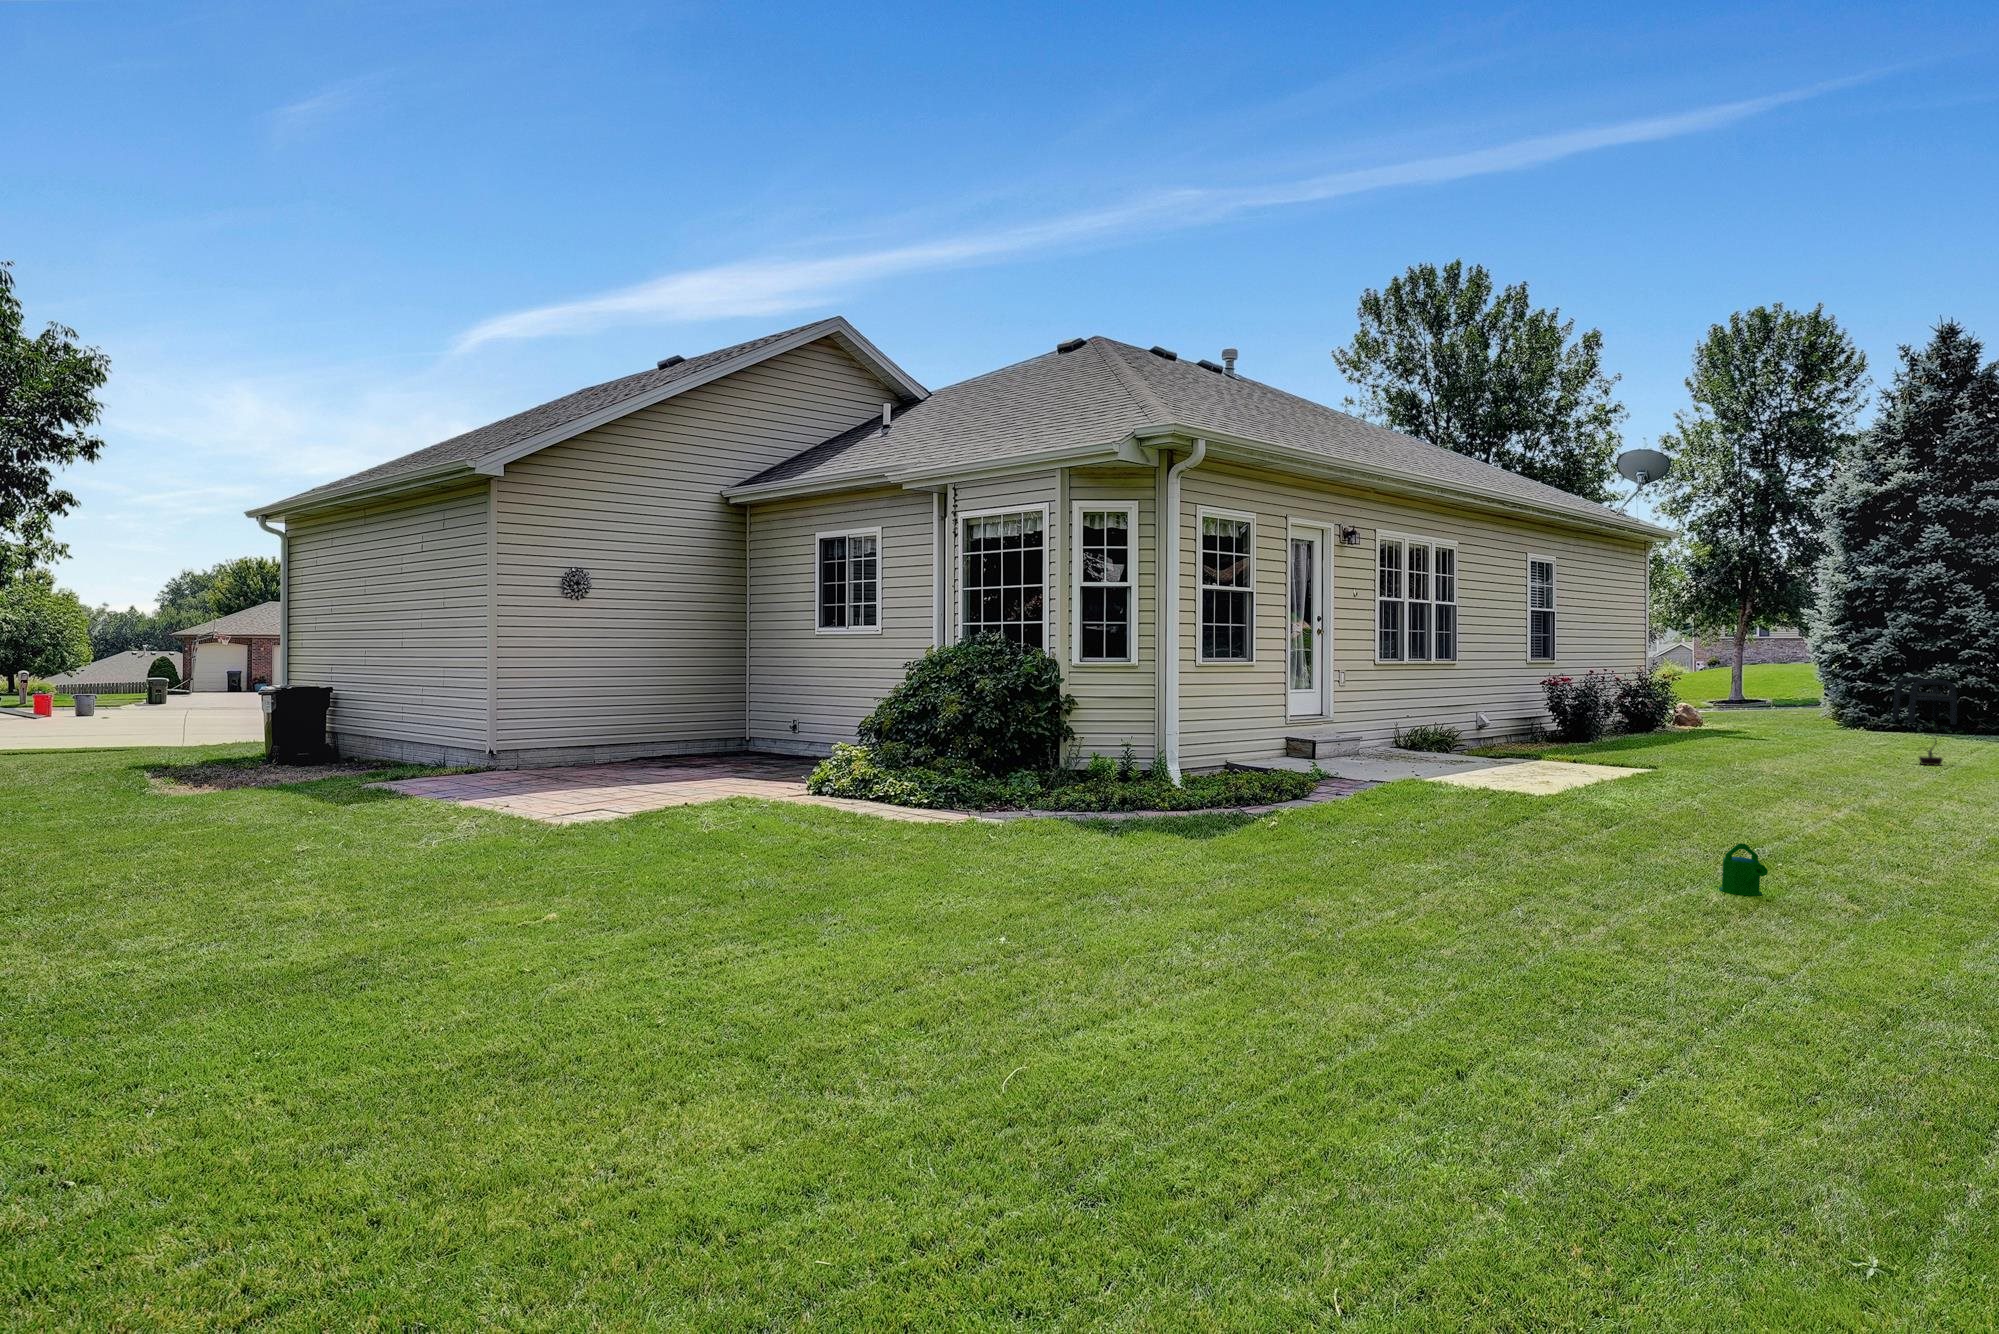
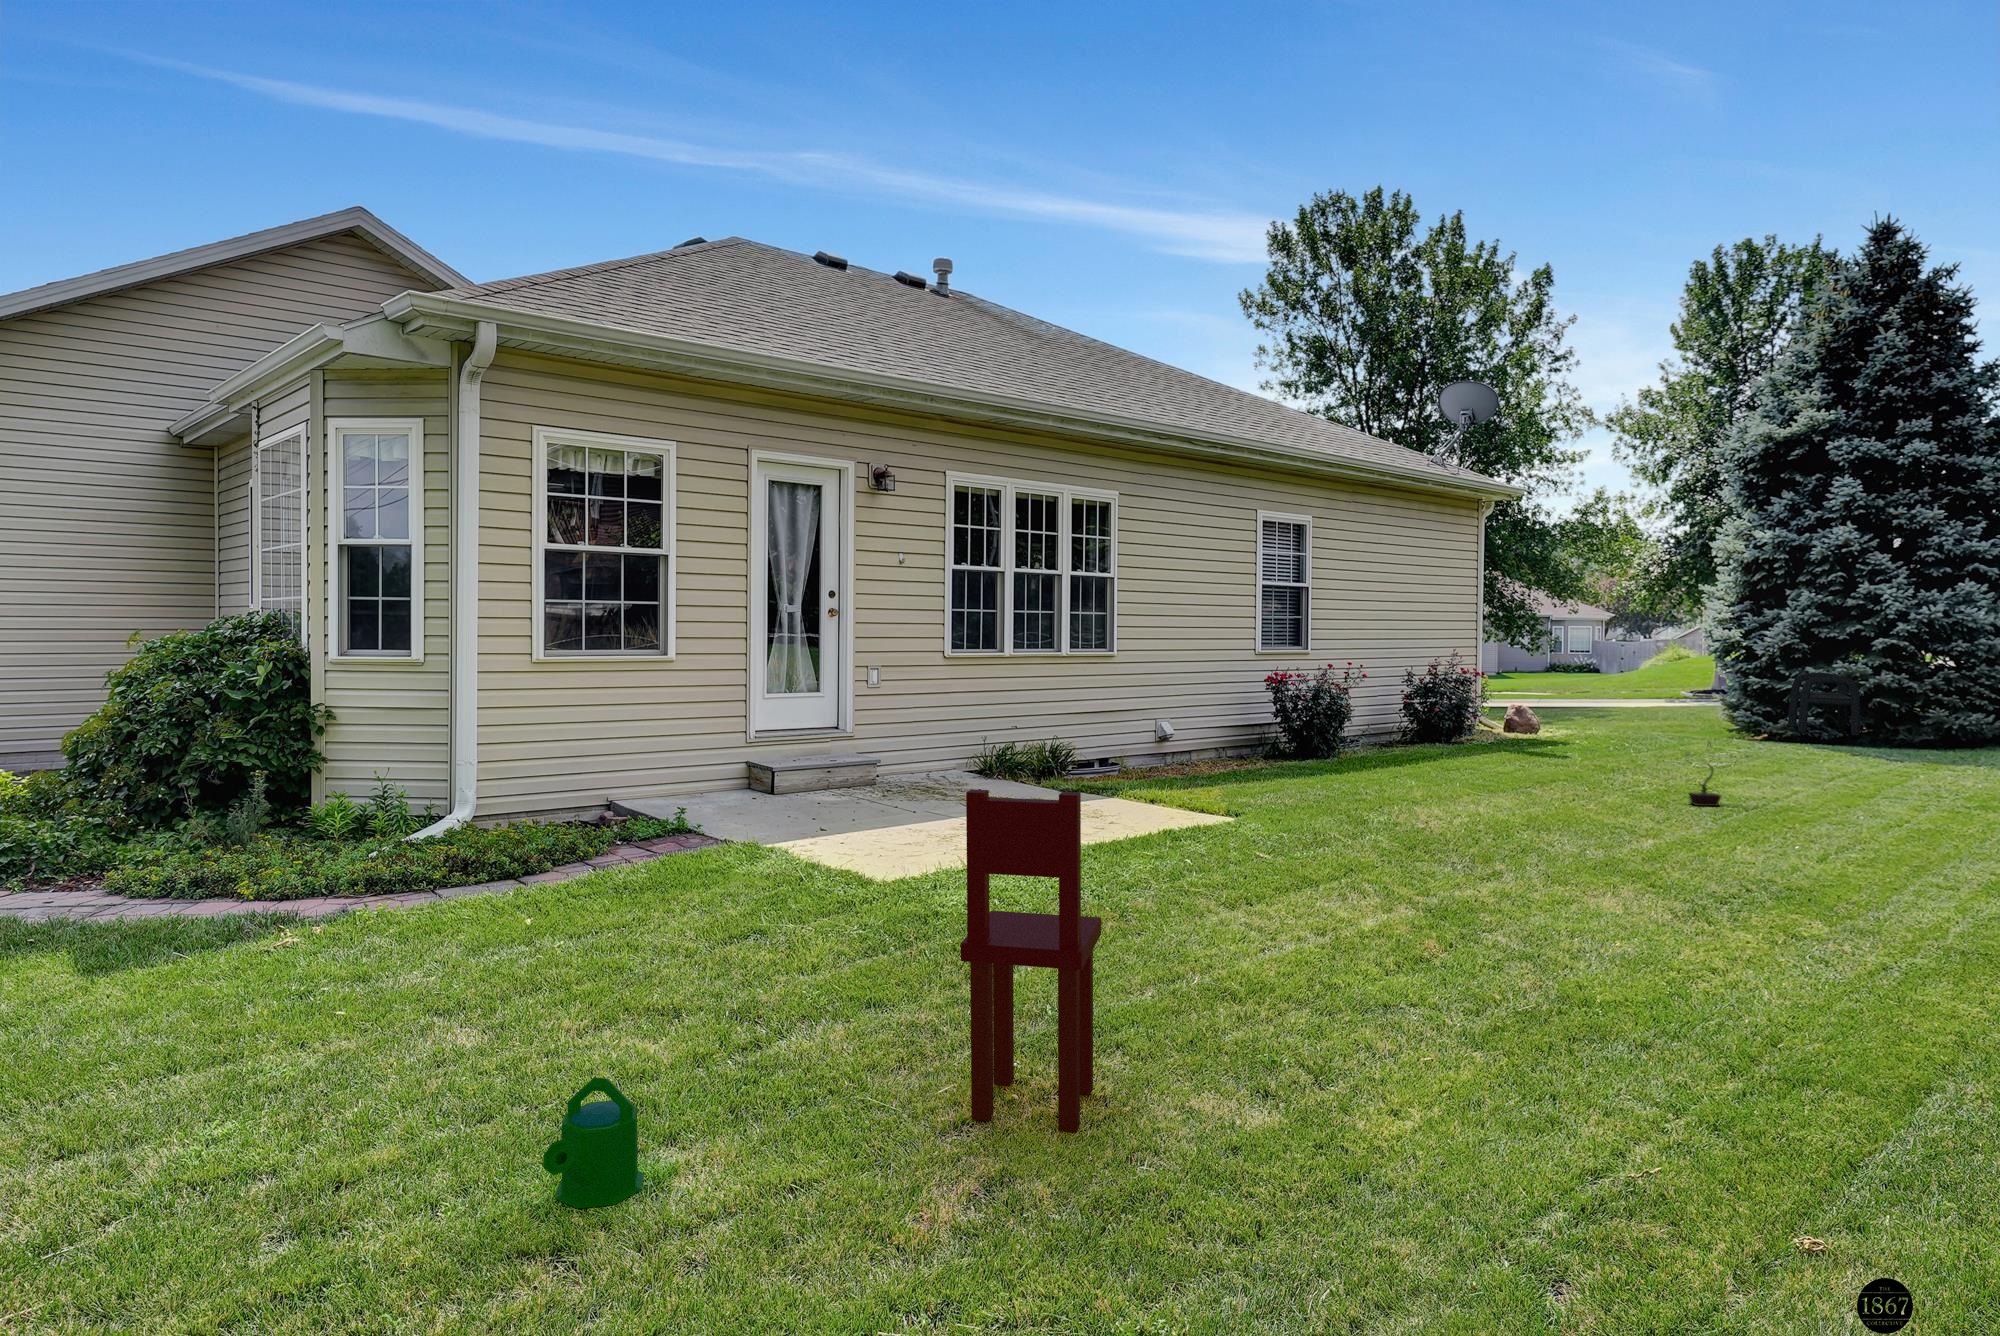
chair: none [1815,722,1909,879] -> present [961,789,1101,1132]

